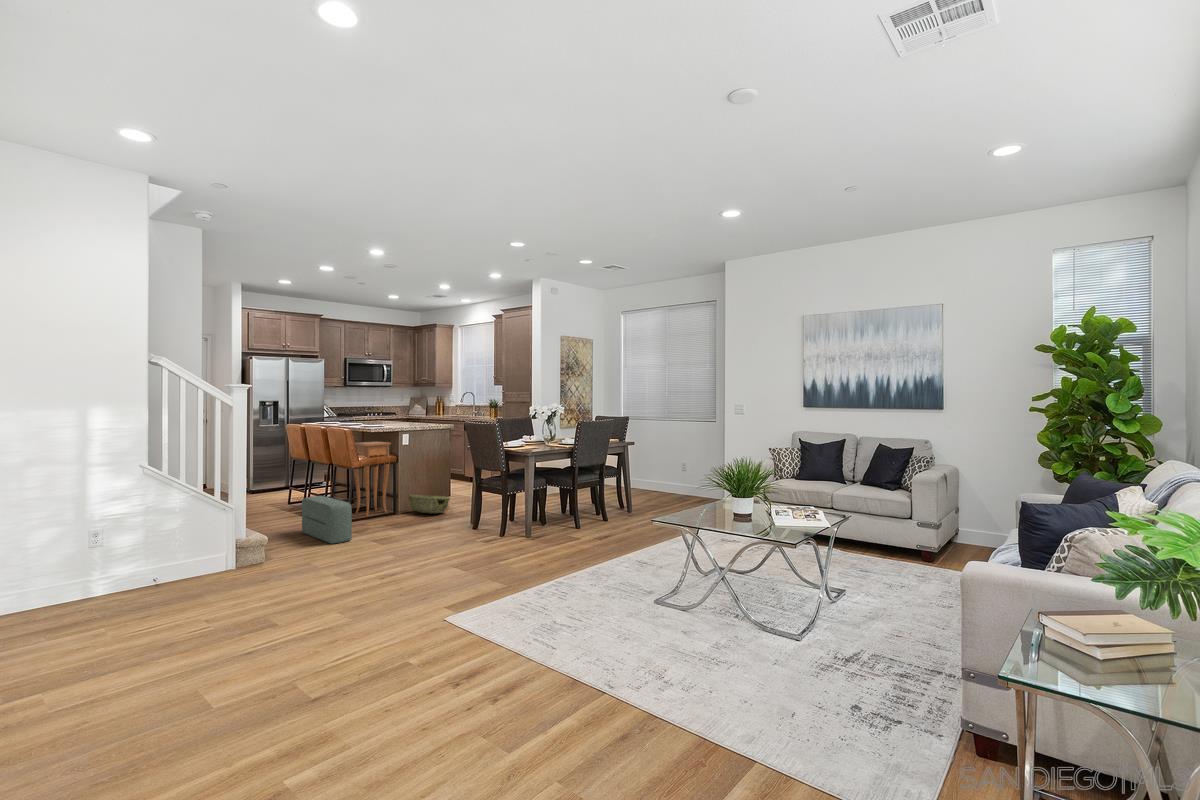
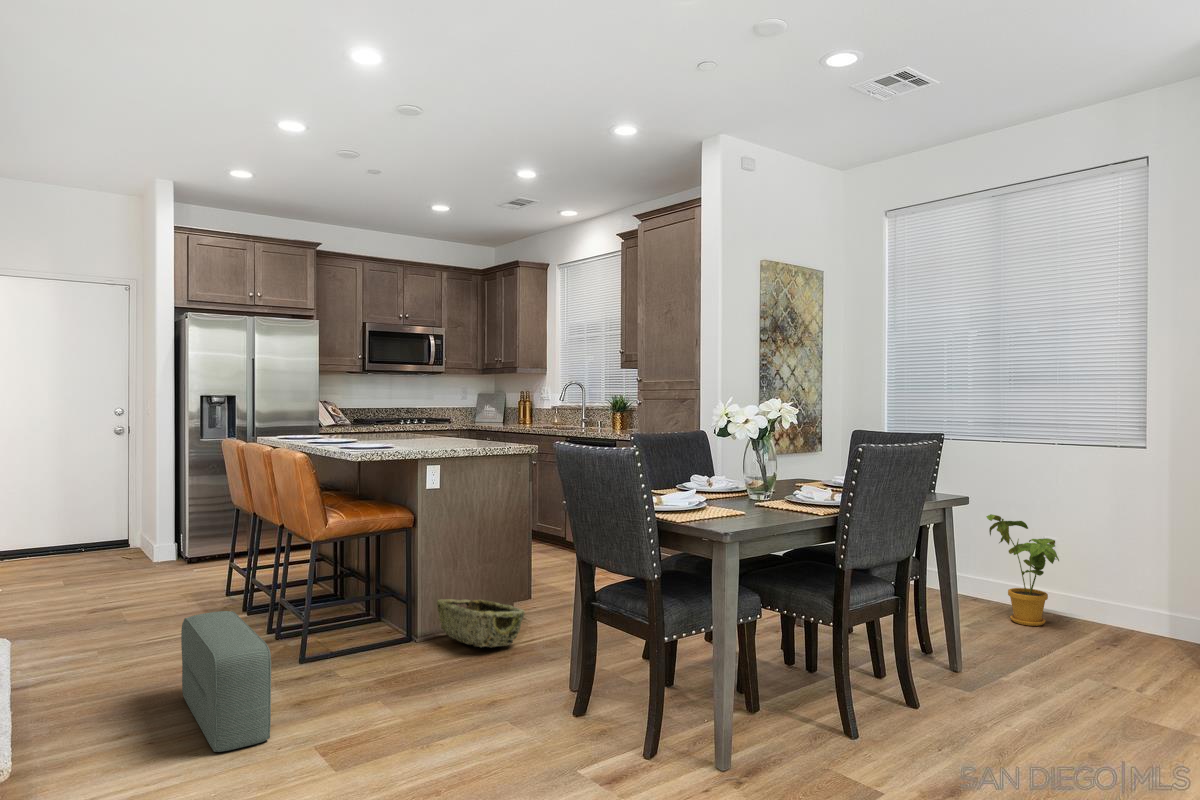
side table: present [353,442,390,516] -> none [322,480,402,645]
house plant: none [654,452,684,499] -> present [986,514,1059,626]

